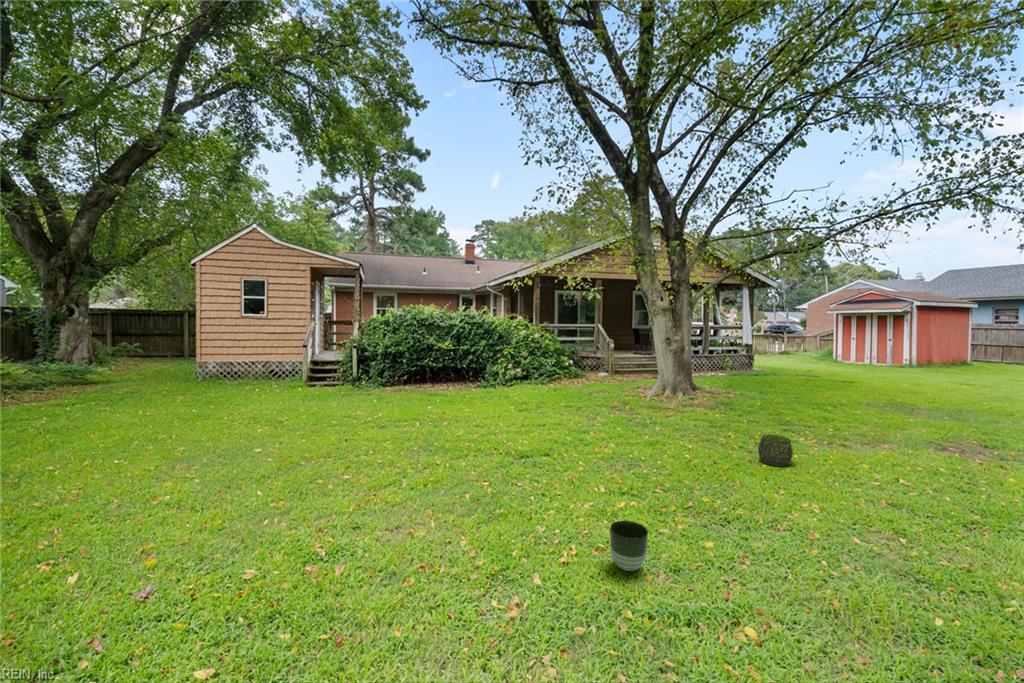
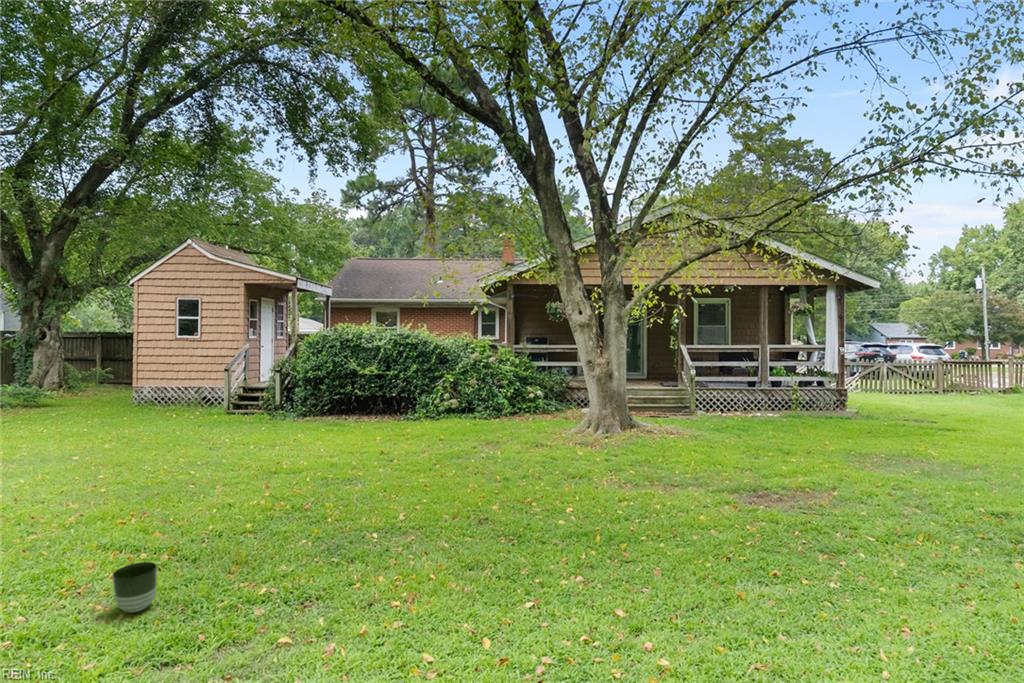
woven basket: present [758,435,793,467] -> none [514,487,552,527]

